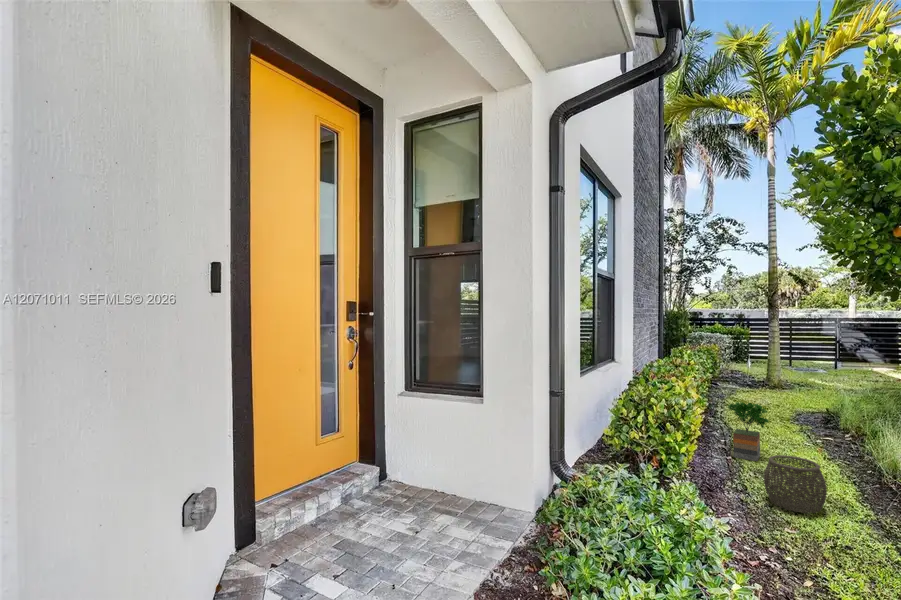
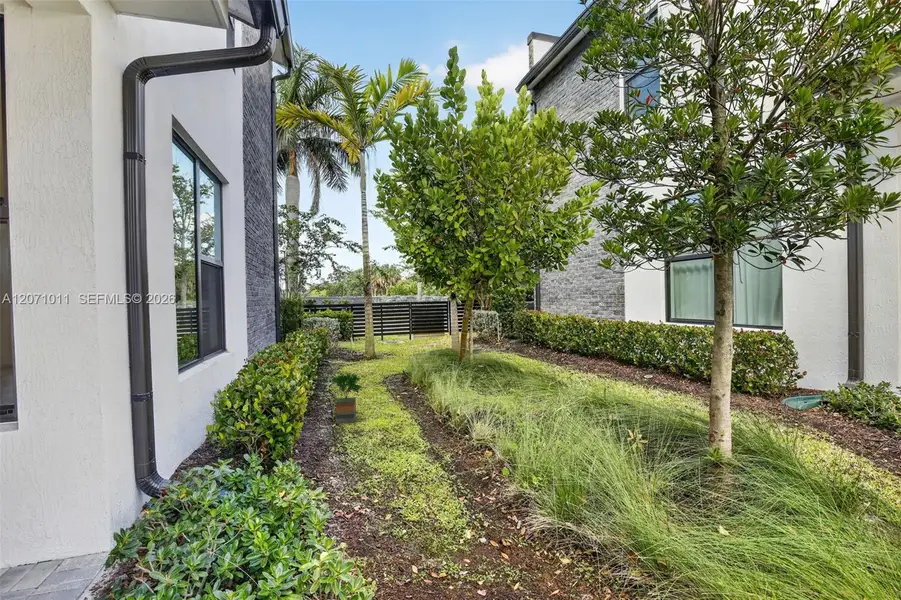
woven basket: present [764,455,827,514] -> none [357,412,400,458]

